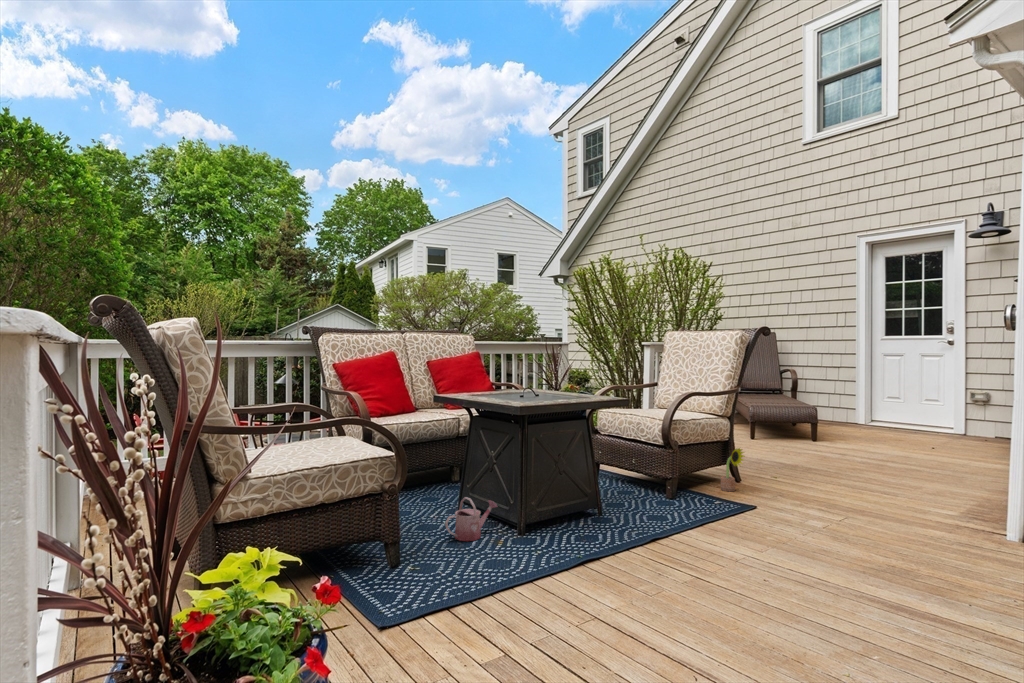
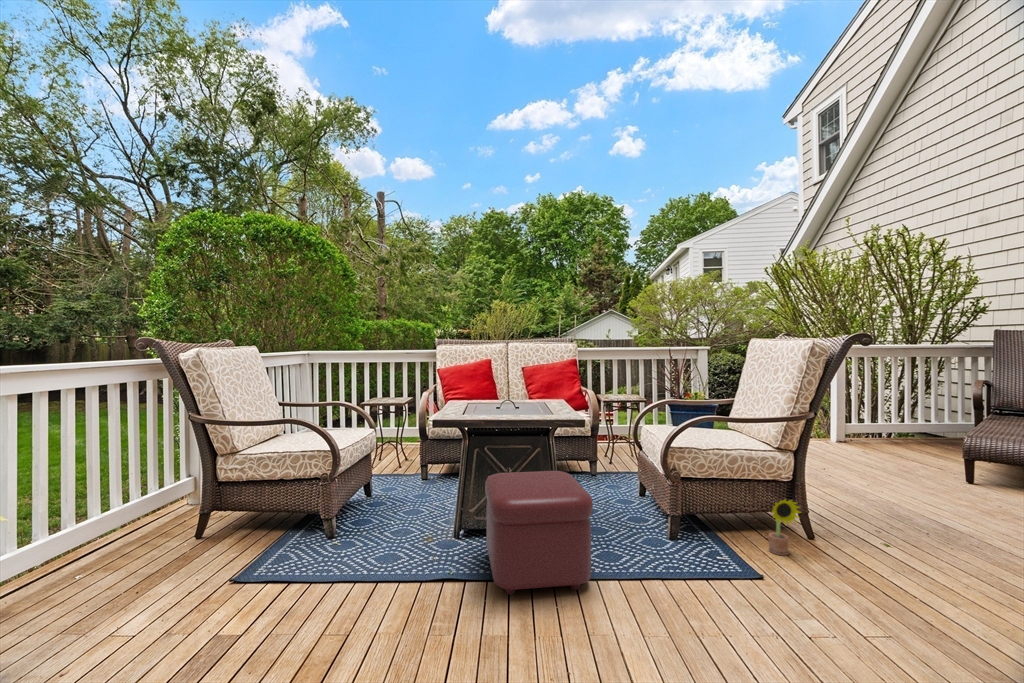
ottoman: none [563,447,683,556] -> present [485,471,593,595]
watering can: present [445,497,498,541] -> none [407,494,461,534]

